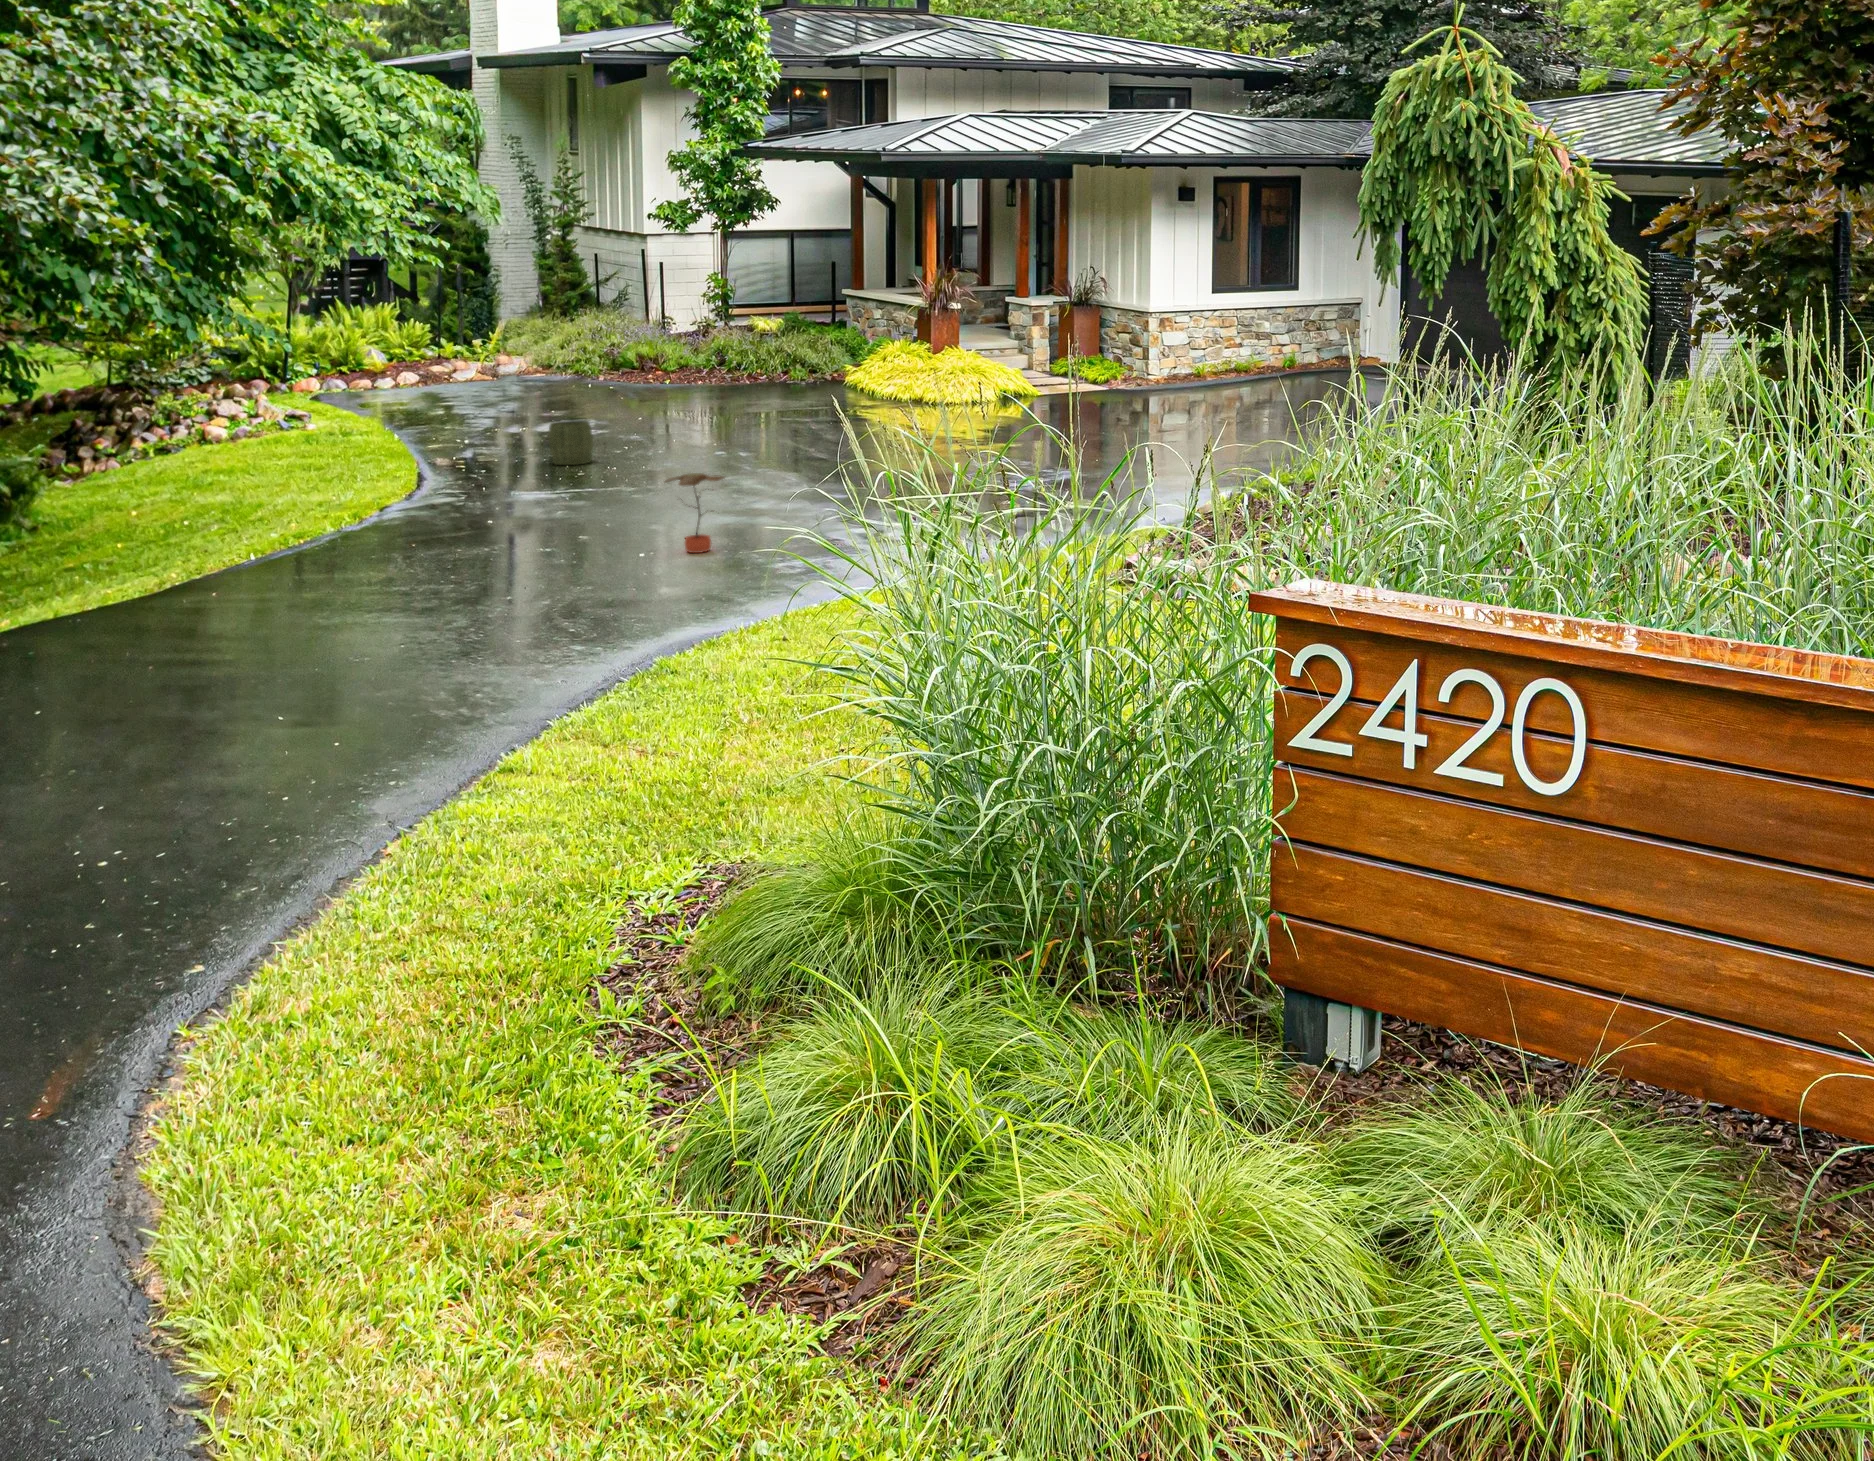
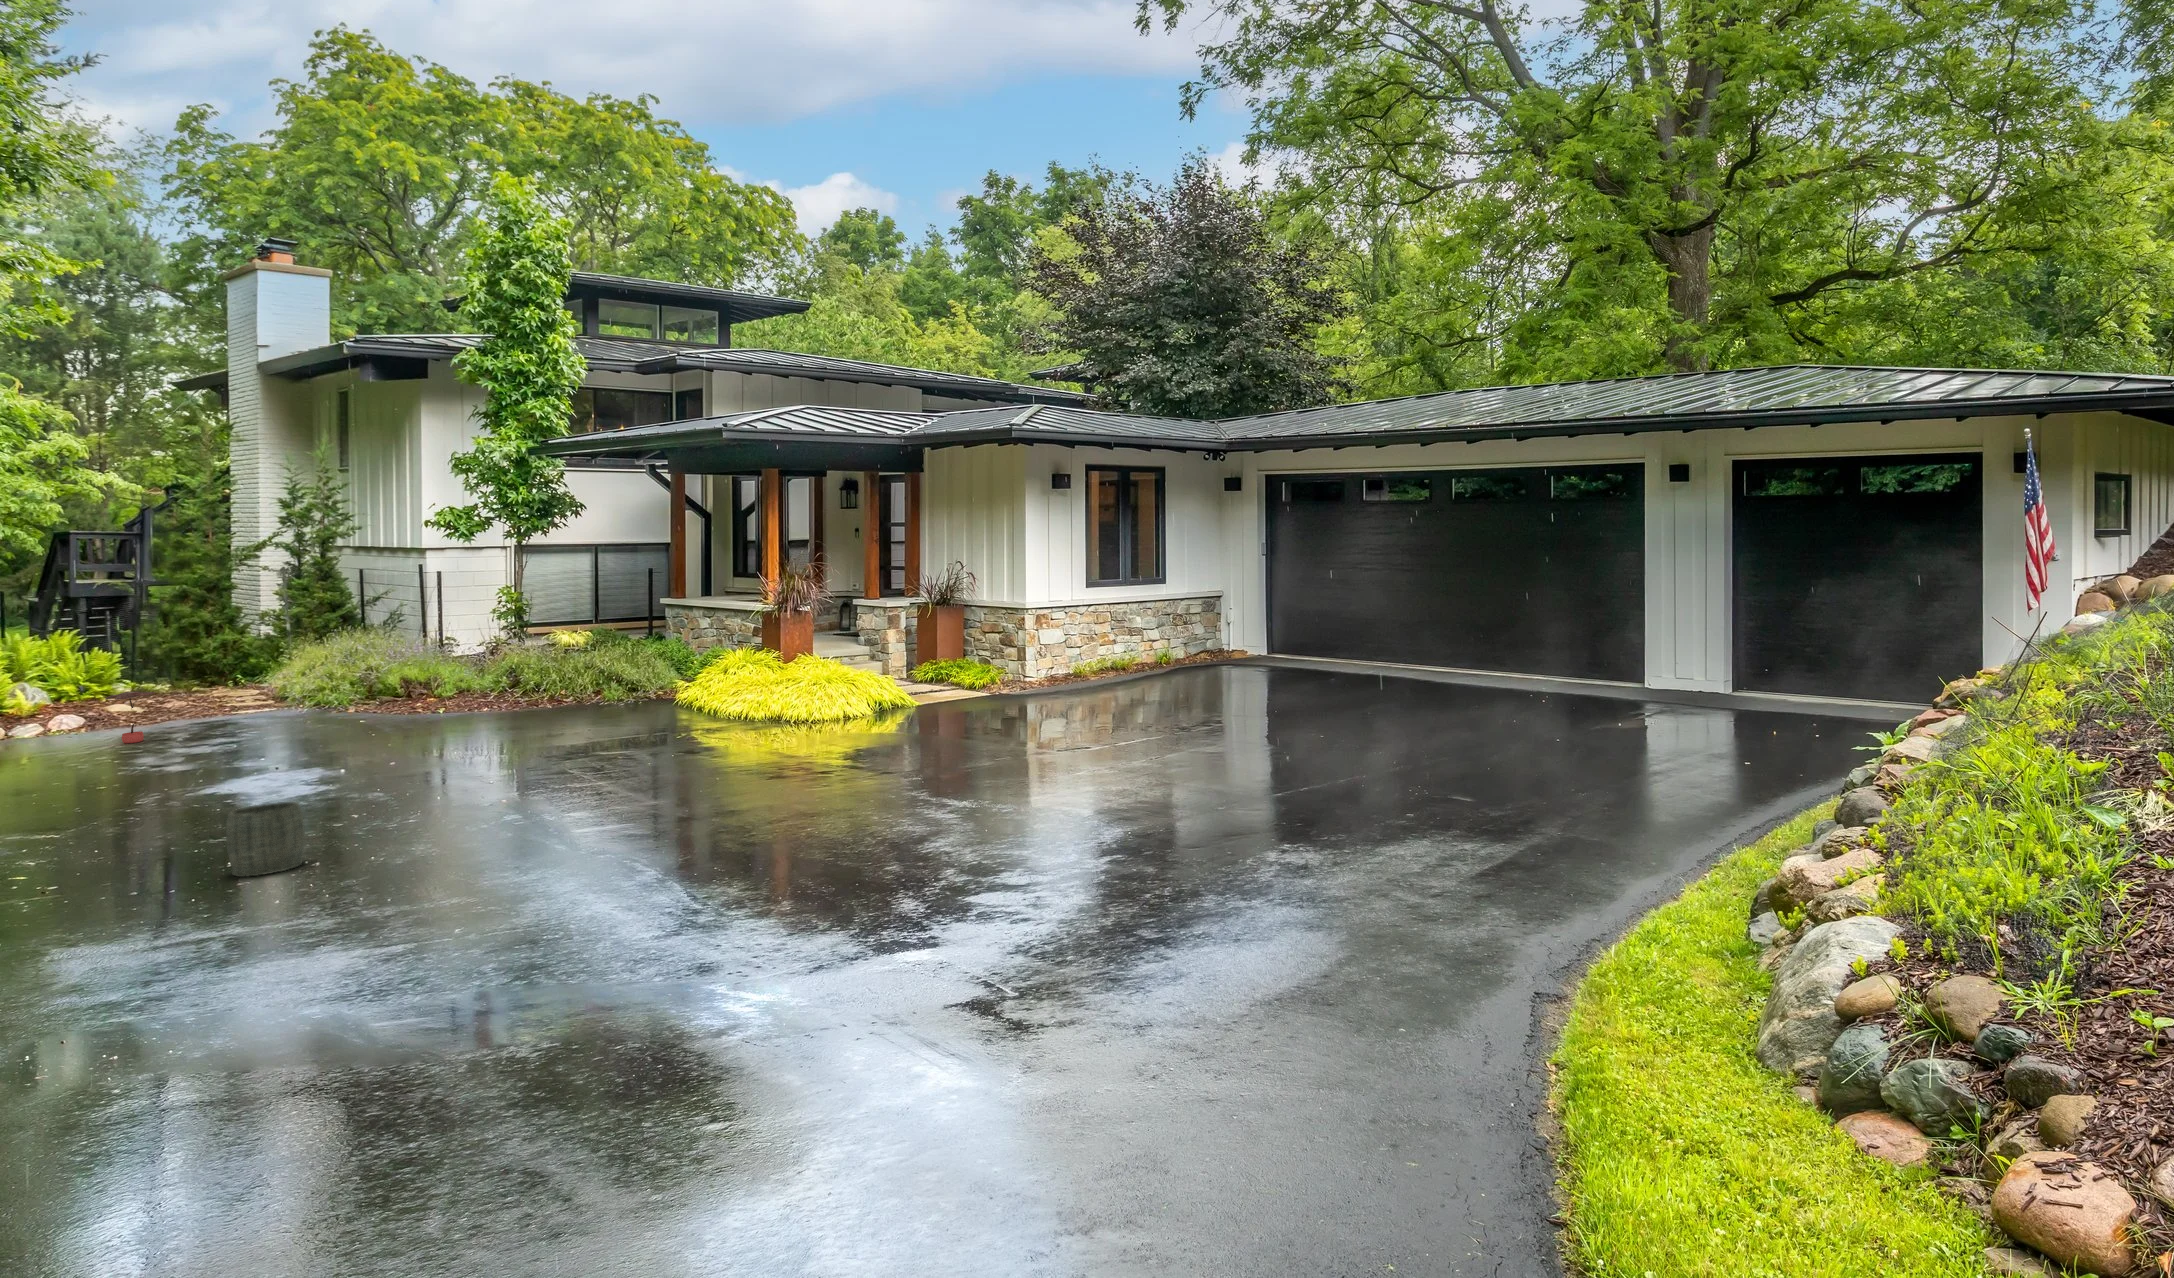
potted plant: present [665,473,724,553] -> present [105,692,155,743]

